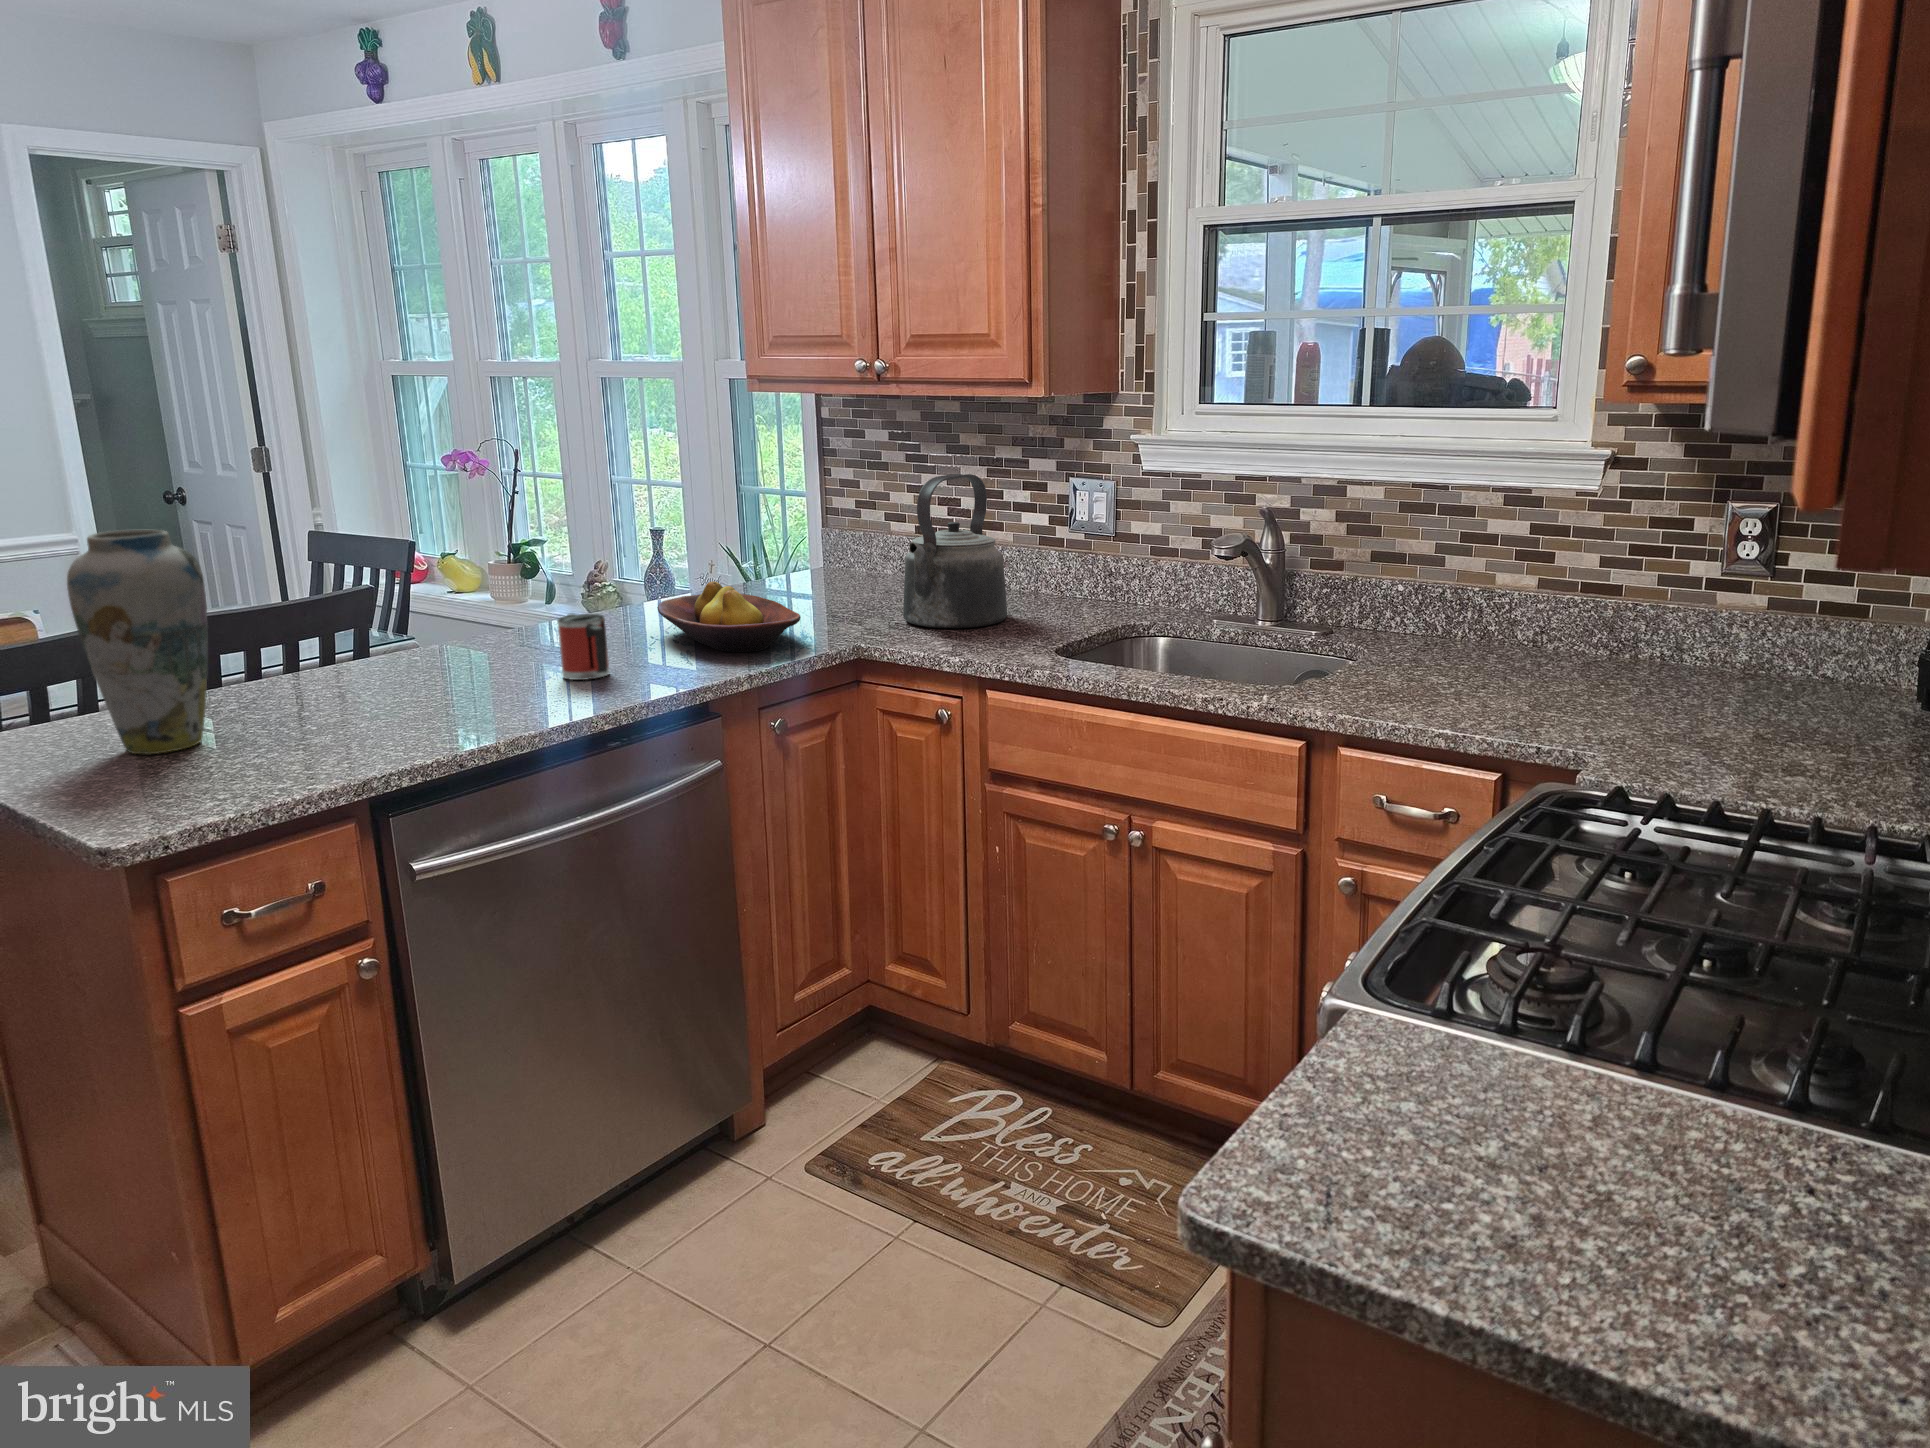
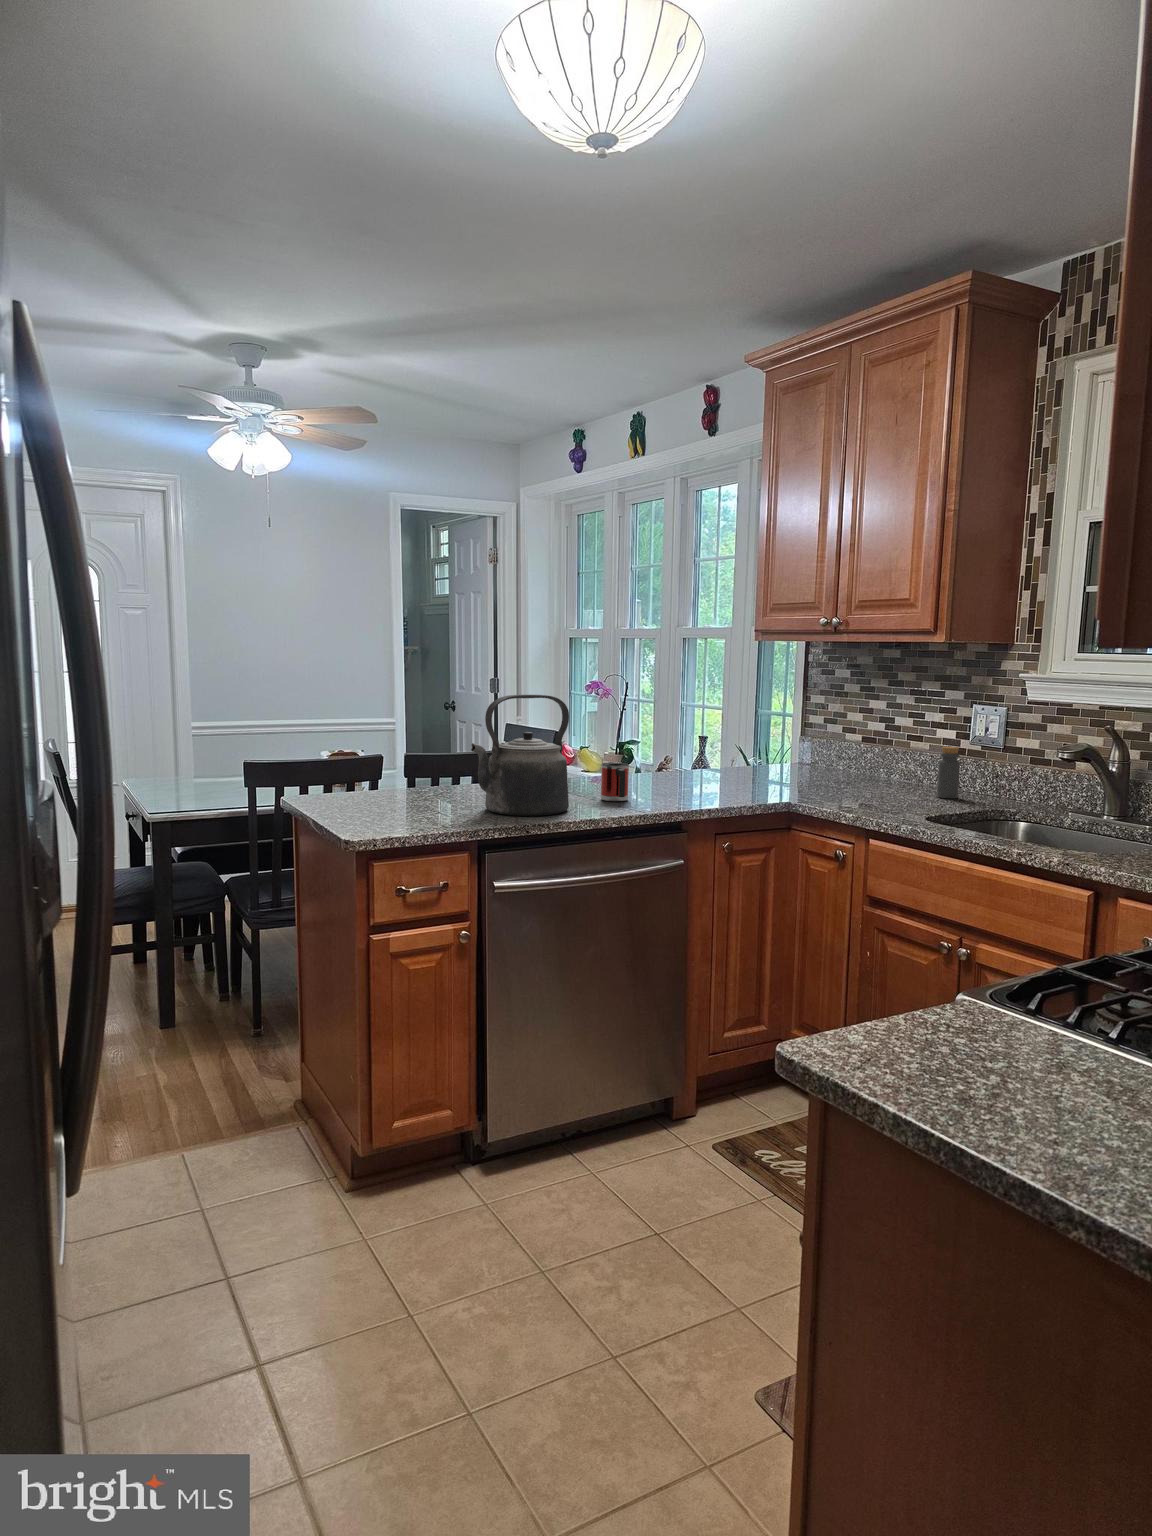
kettle: present [903,474,1007,628] -> present [471,695,569,816]
vase: present [67,530,208,754] -> none [365,691,424,807]
bottle: none [1038,539,1065,611] -> present [937,747,960,798]
fruit bowl: present [657,581,801,652] -> none [670,755,755,799]

